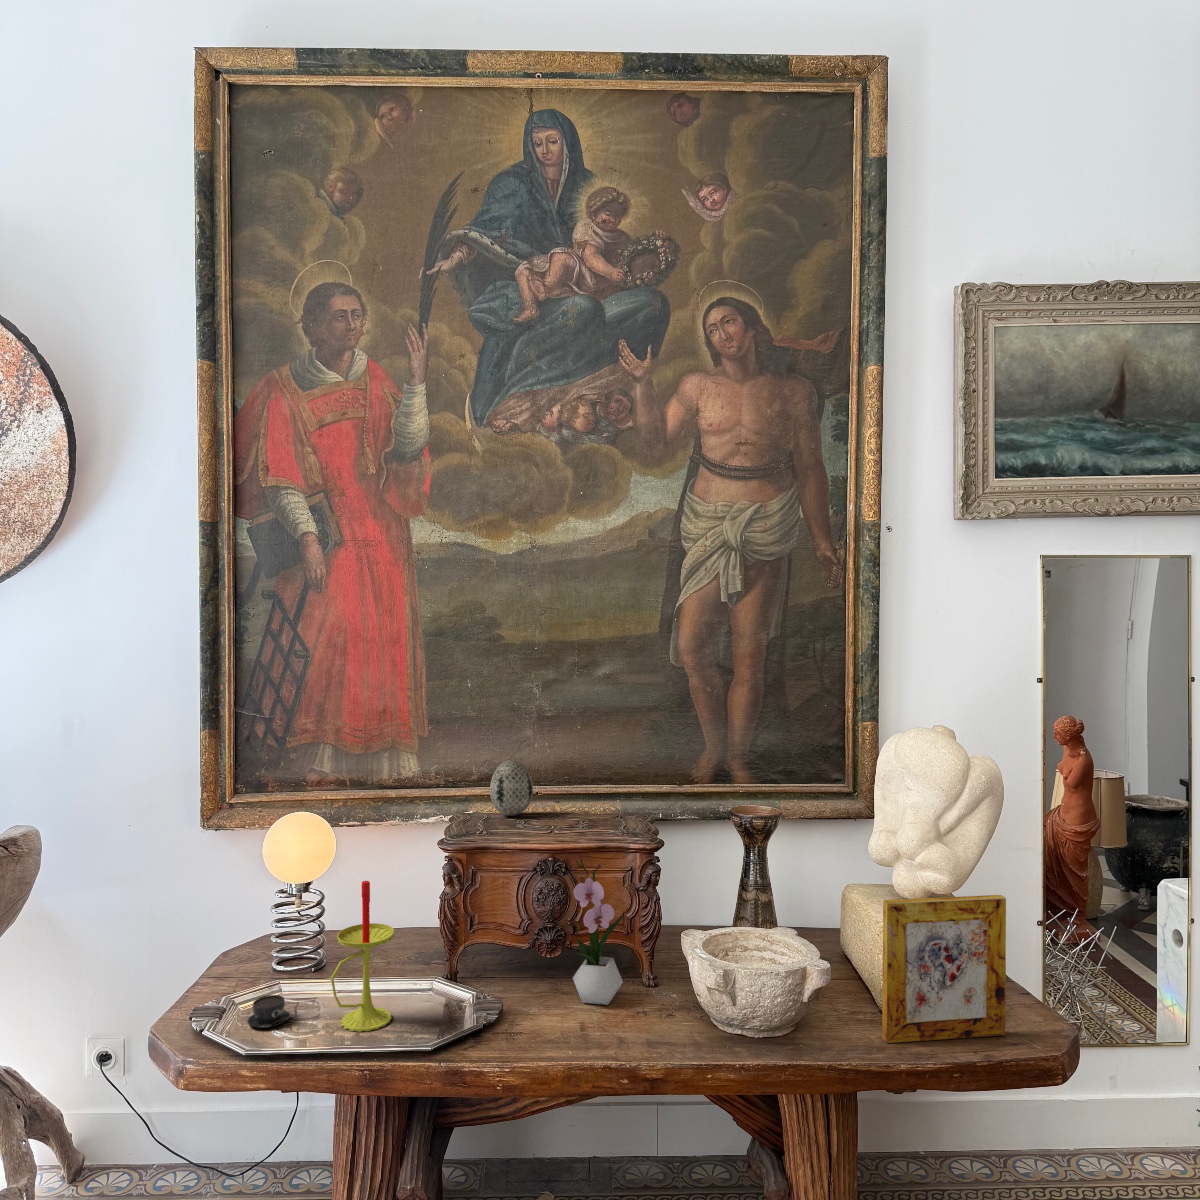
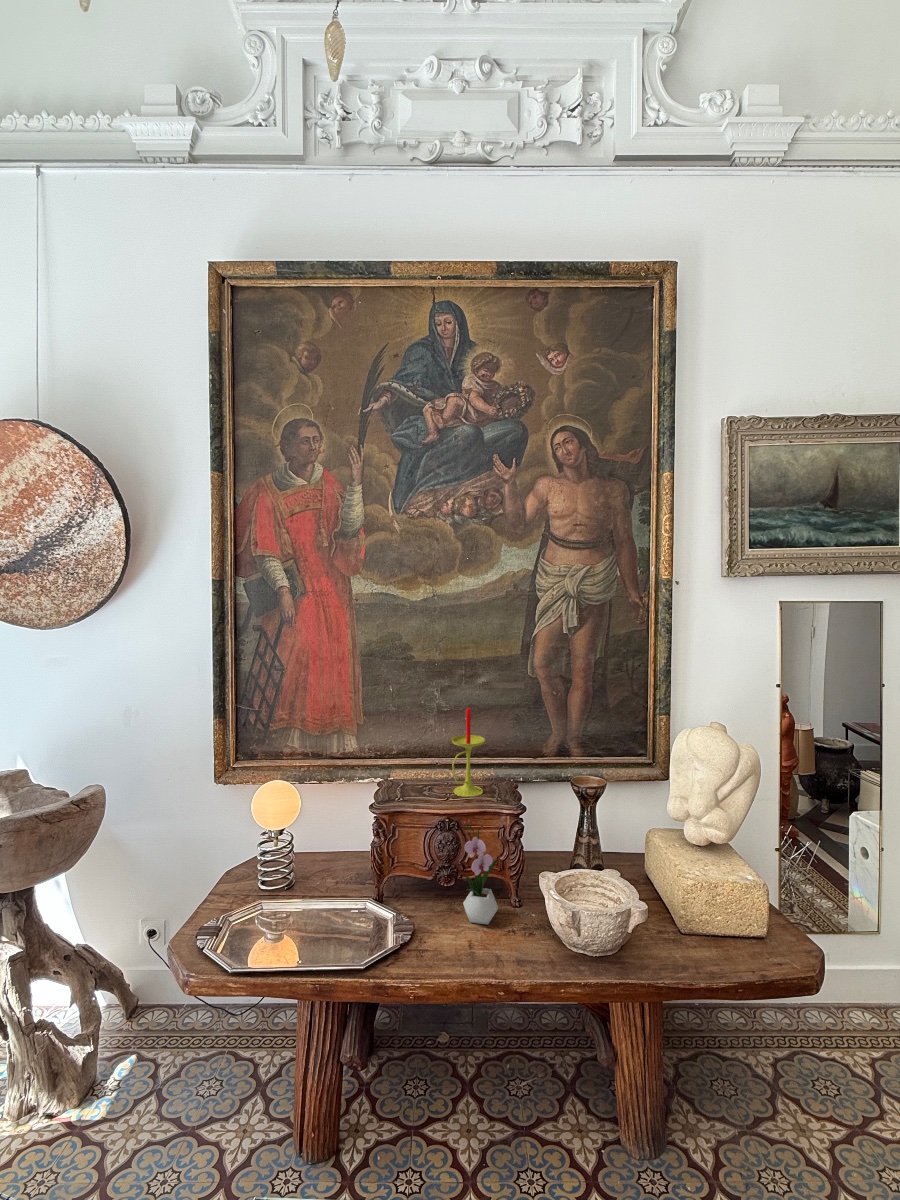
decorative egg: present [490,760,533,816] -> none [405,741,434,780]
candle: present [331,881,394,1032] -> present [452,708,485,797]
picture frame: present [882,895,1006,1043] -> none [688,859,778,967]
teacup: present [248,995,294,1028] -> none [237,916,270,944]

